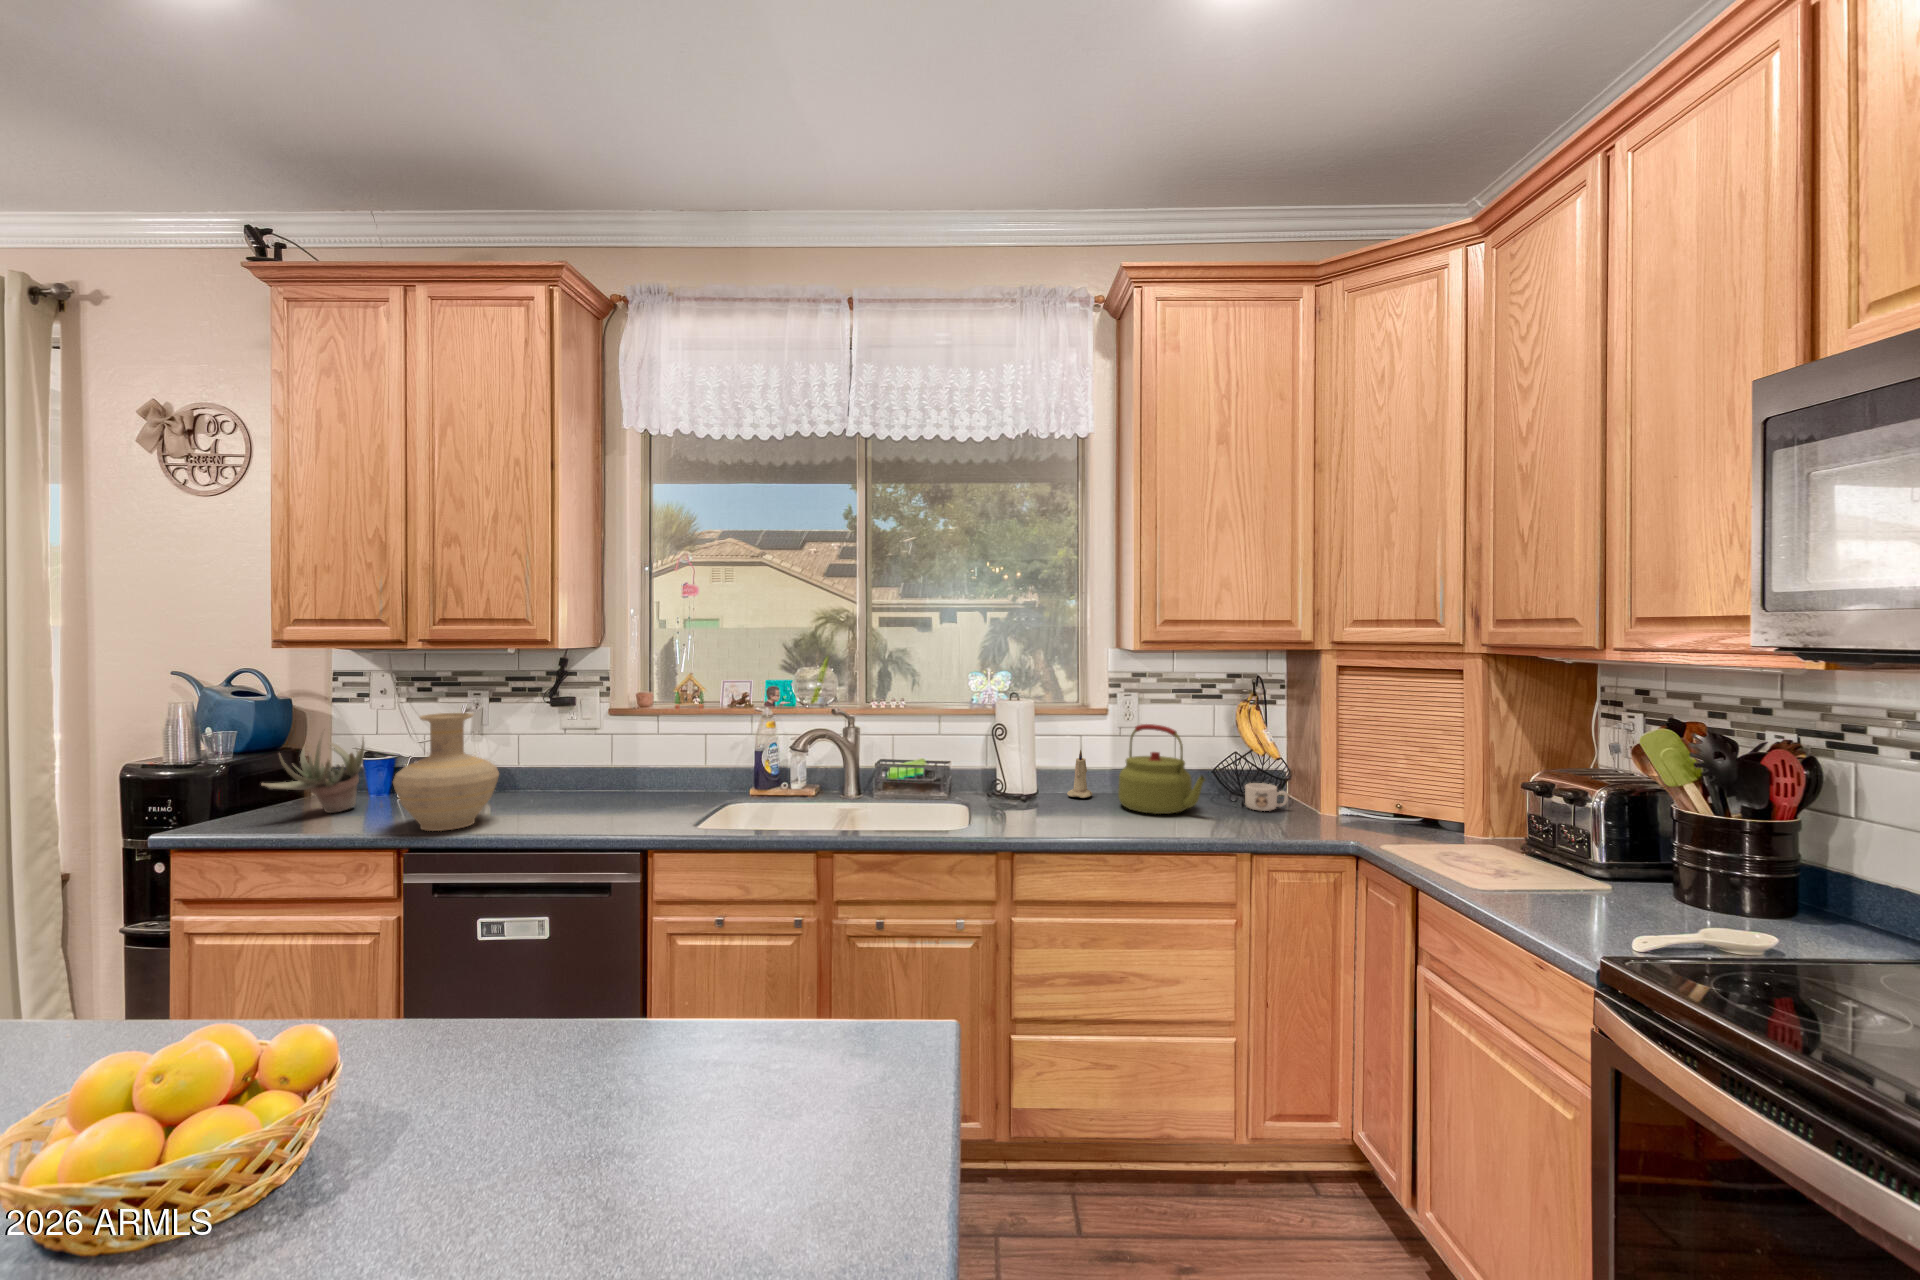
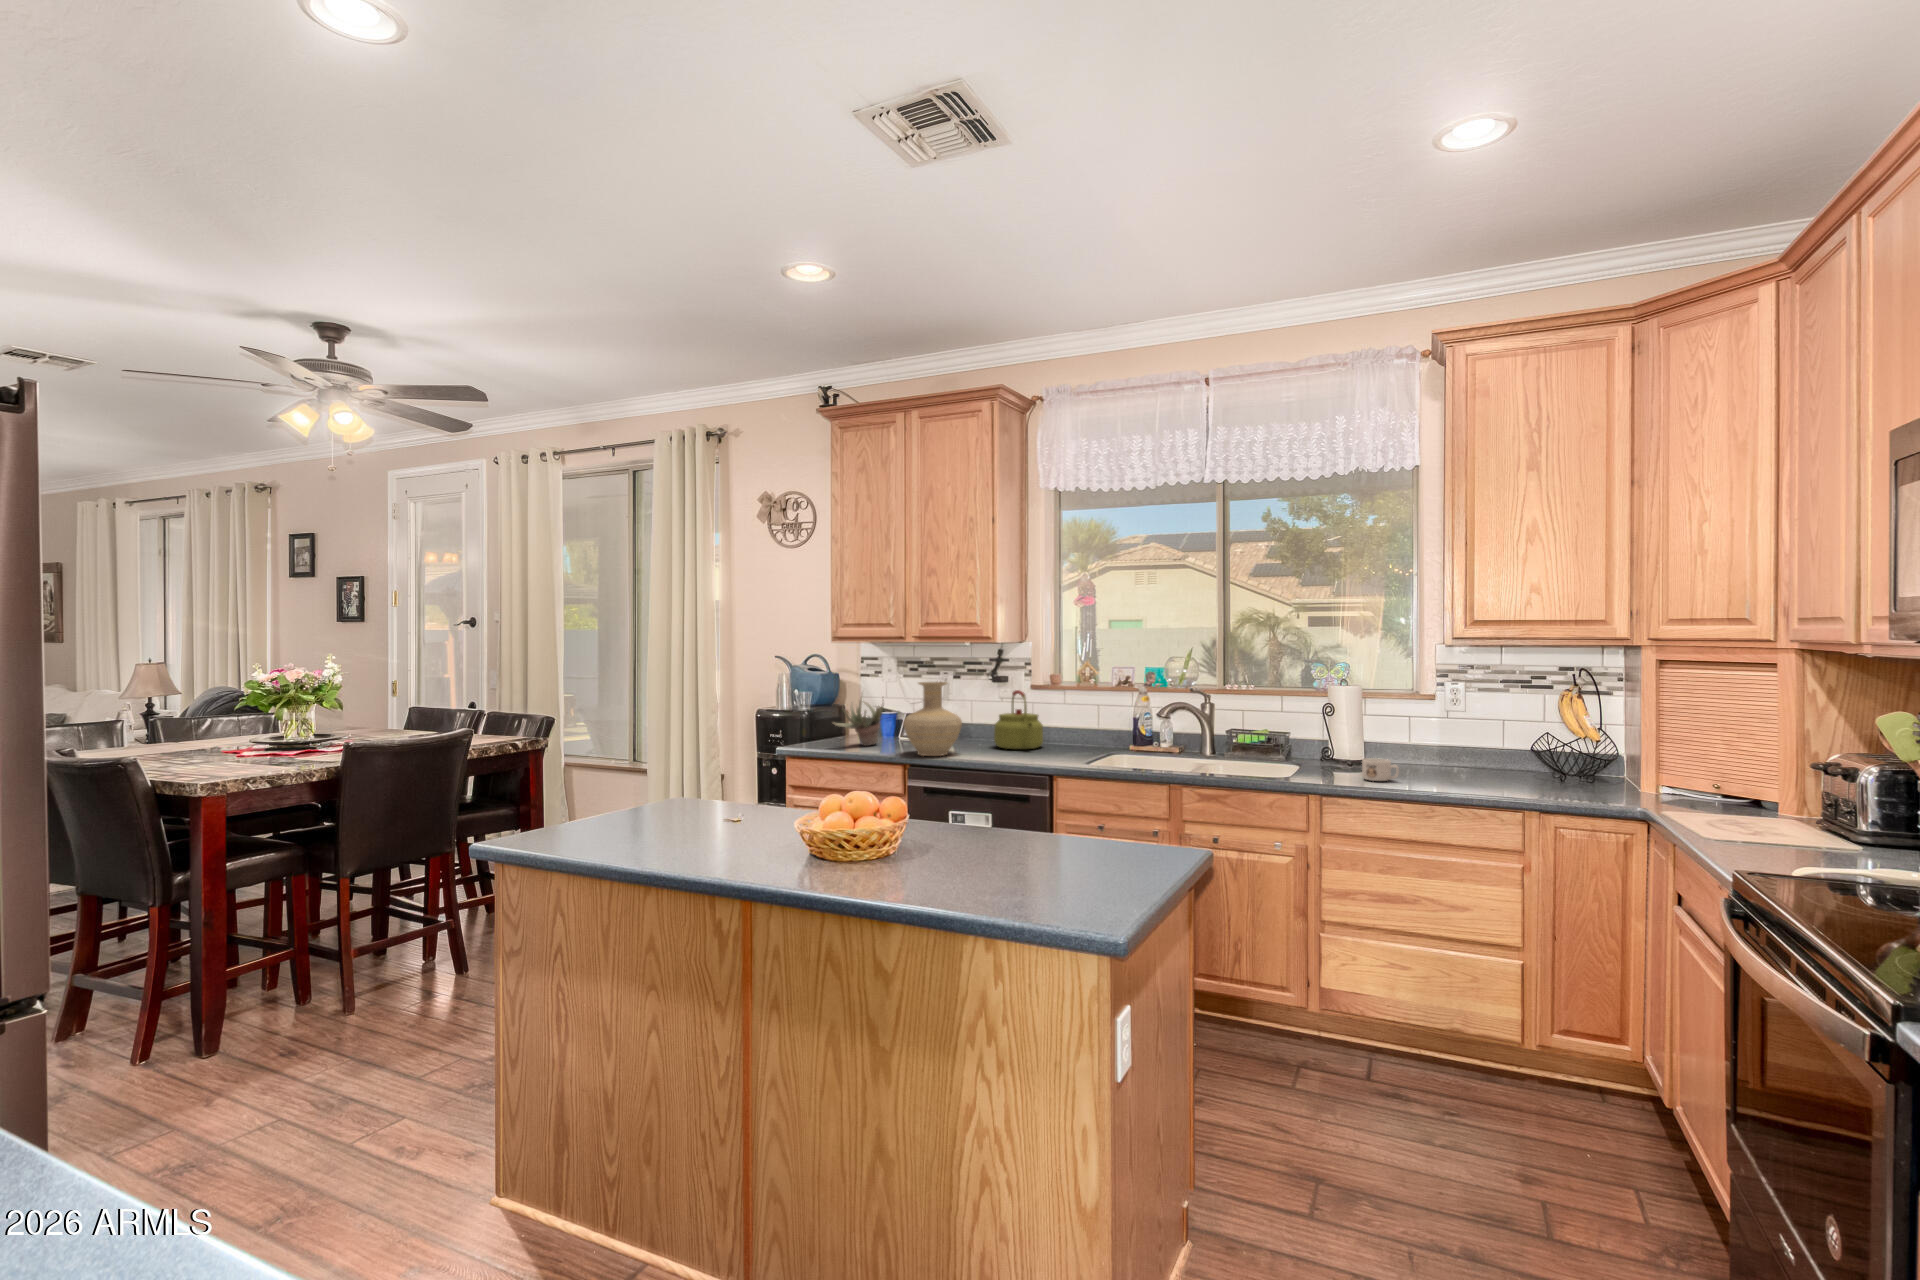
kettle: present [1118,724,1205,814] -> present [994,690,1043,749]
candle: present [1067,750,1092,798] -> none [1392,726,1417,768]
mug: present [1245,783,1288,811] -> present [1362,758,1399,781]

